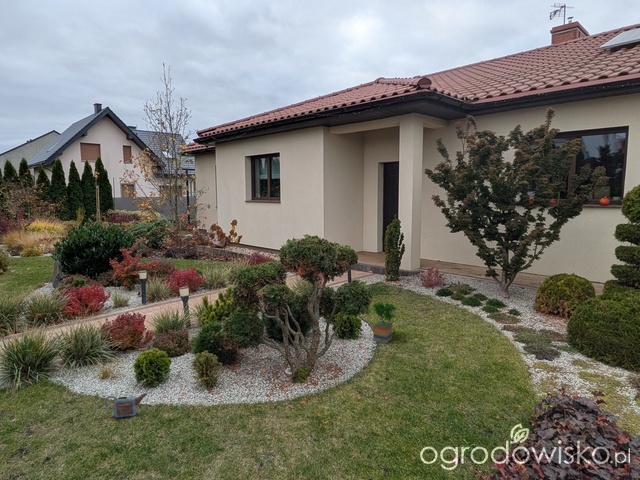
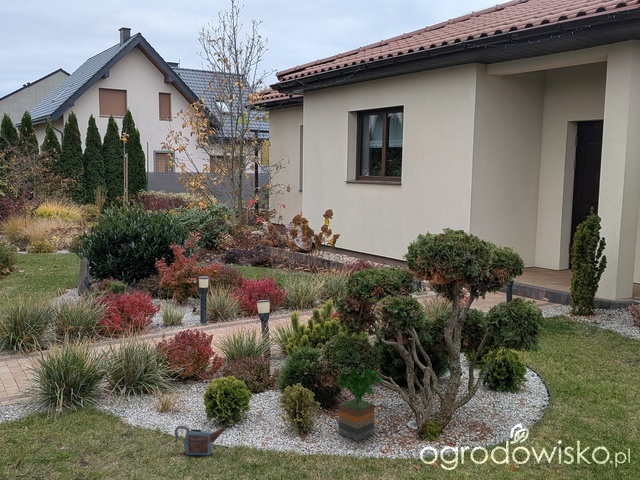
potted tree: present [373,302,397,344] -> present [338,366,382,441]

